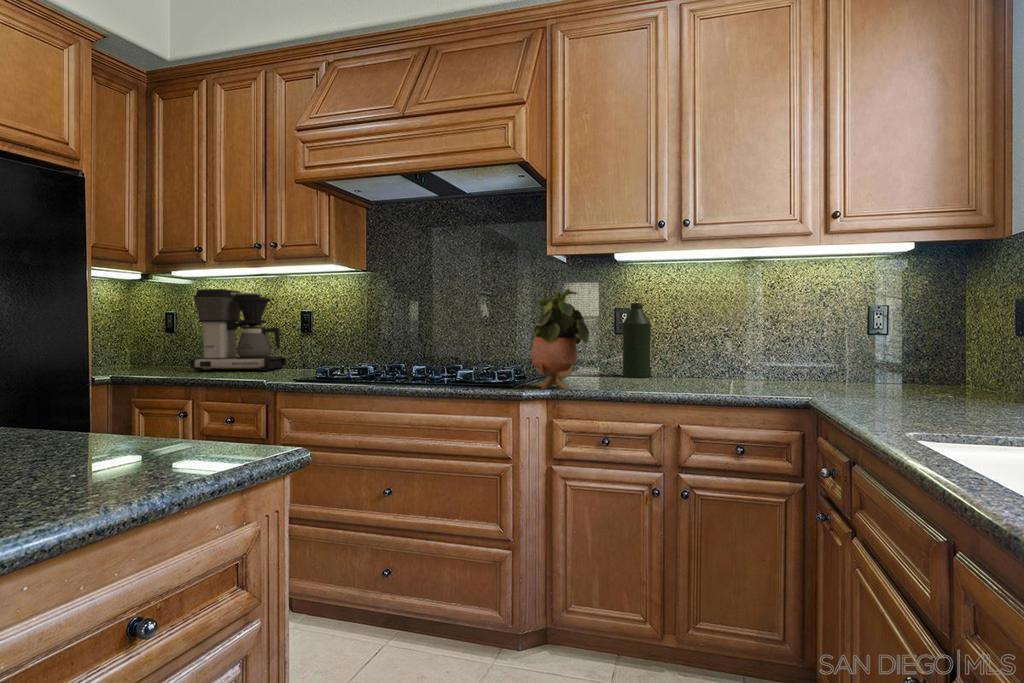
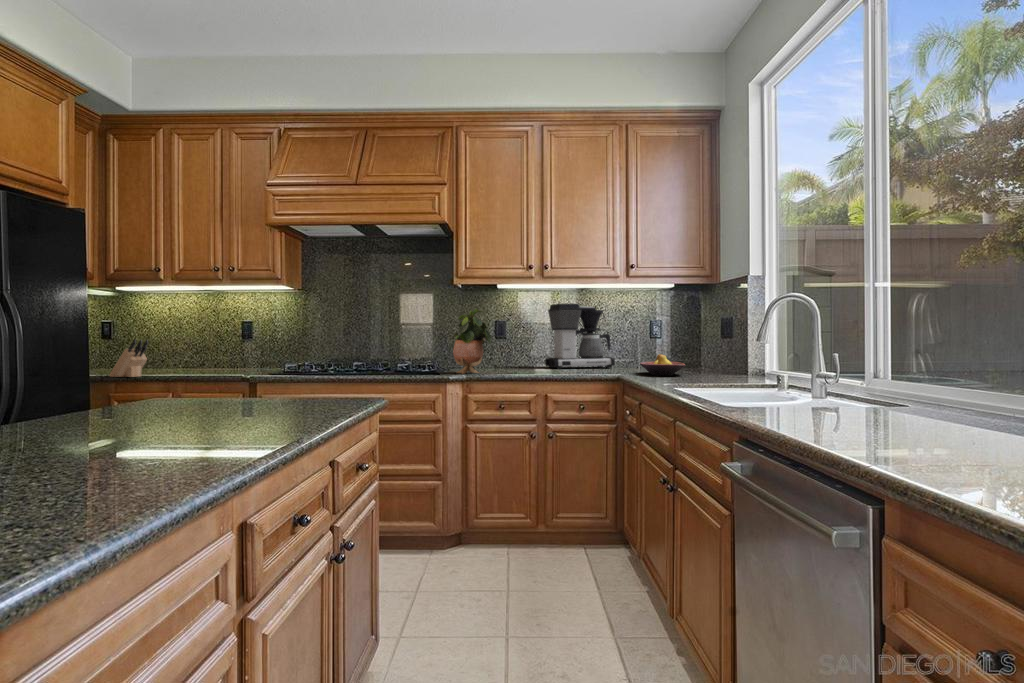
coffee maker: present [190,289,286,371] -> present [545,304,615,369]
bottle: present [623,303,651,377] -> none [501,317,521,367]
knife block: none [133,333,168,379] -> present [109,340,149,377]
fruit bowl: none [849,364,945,406] -> present [640,354,686,376]

